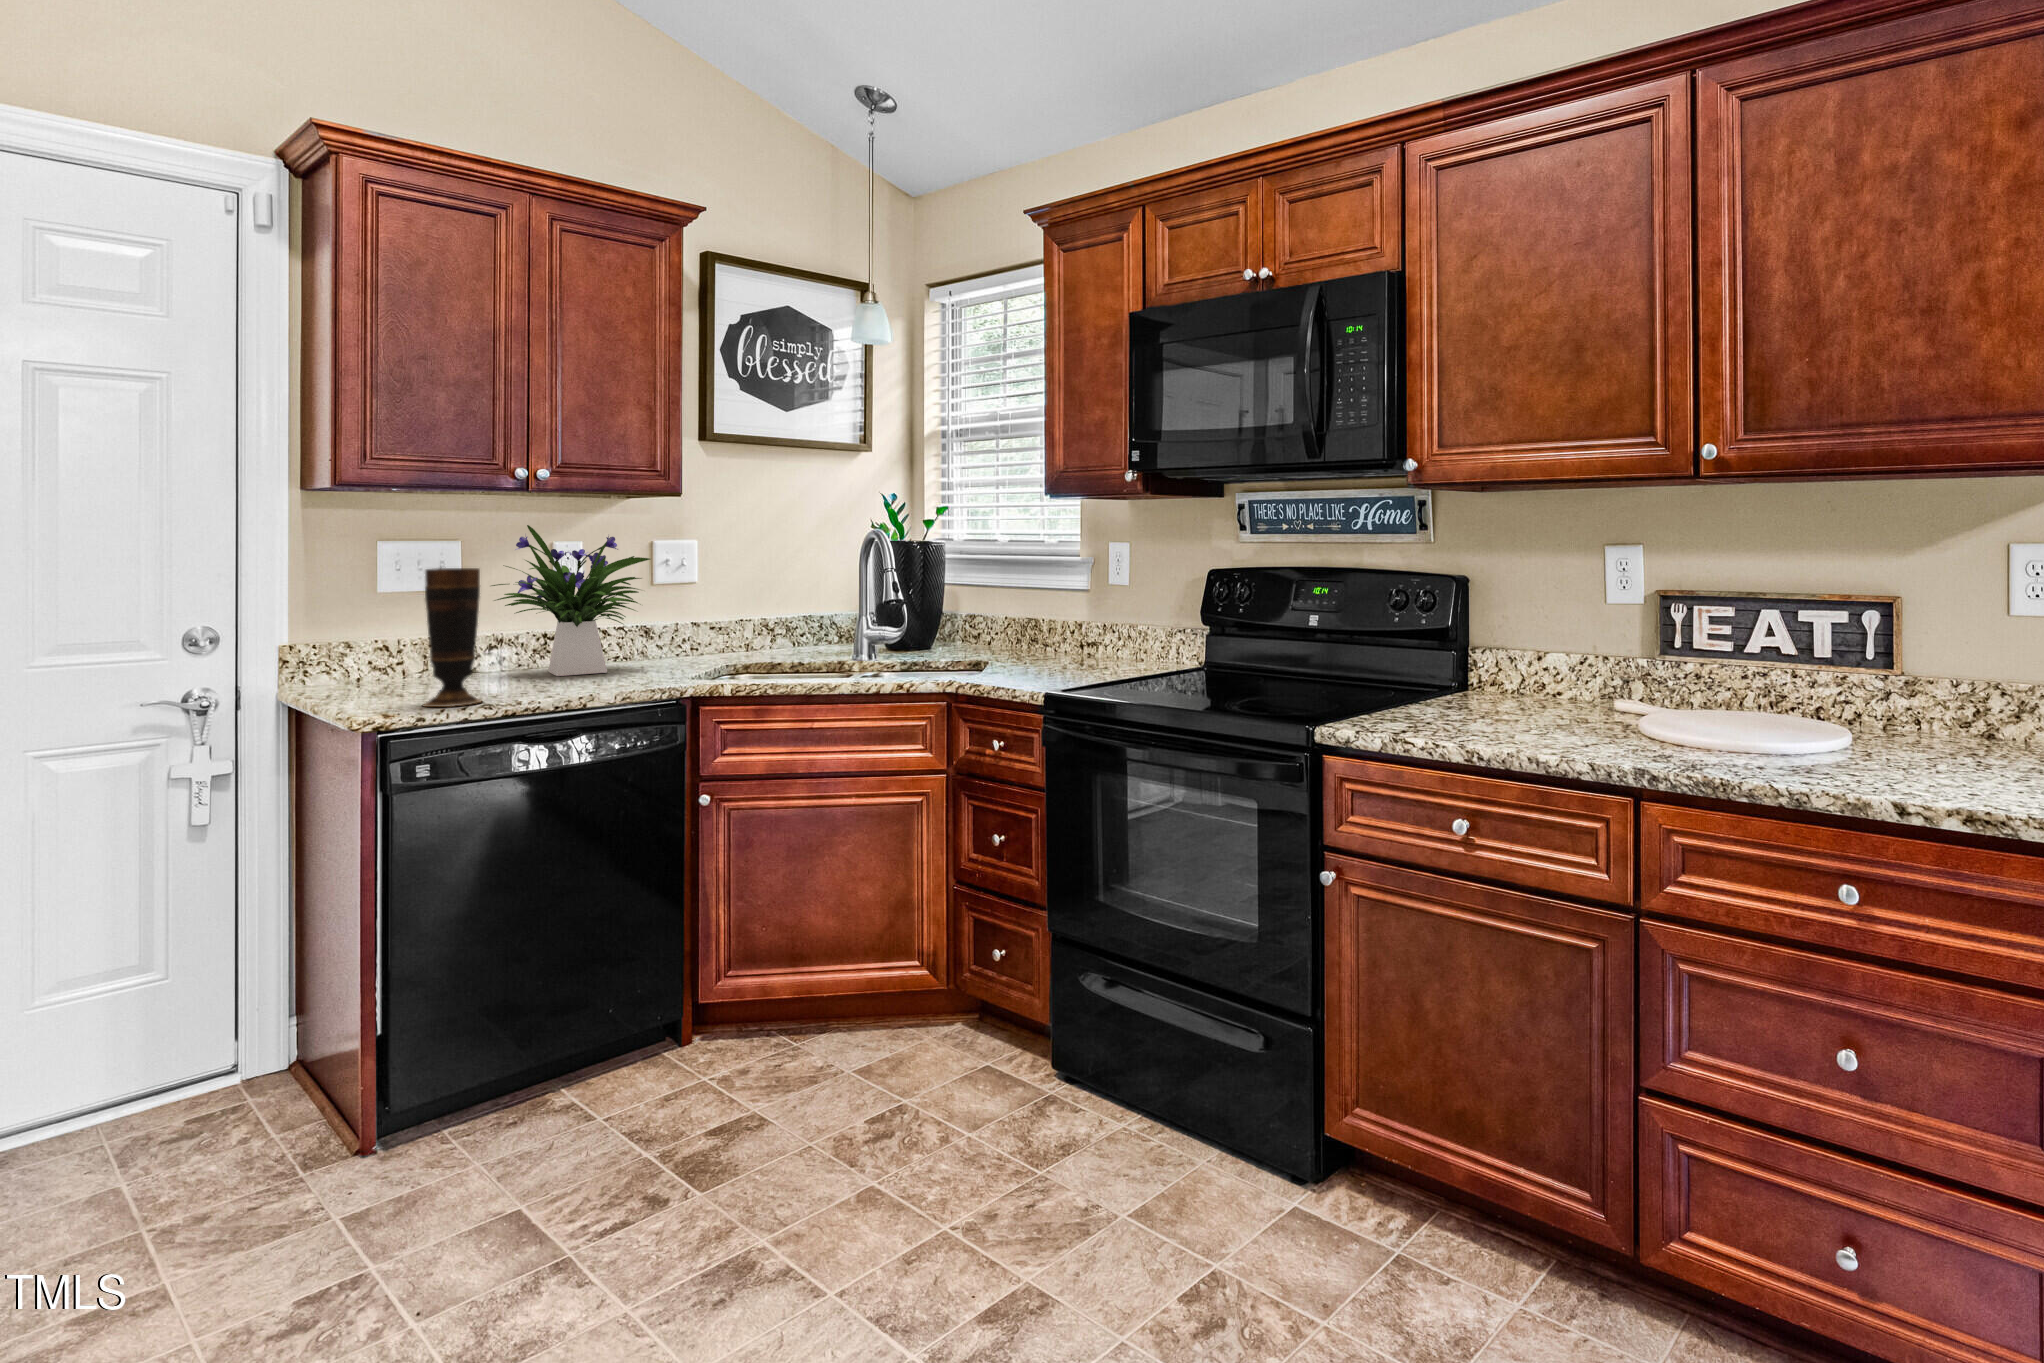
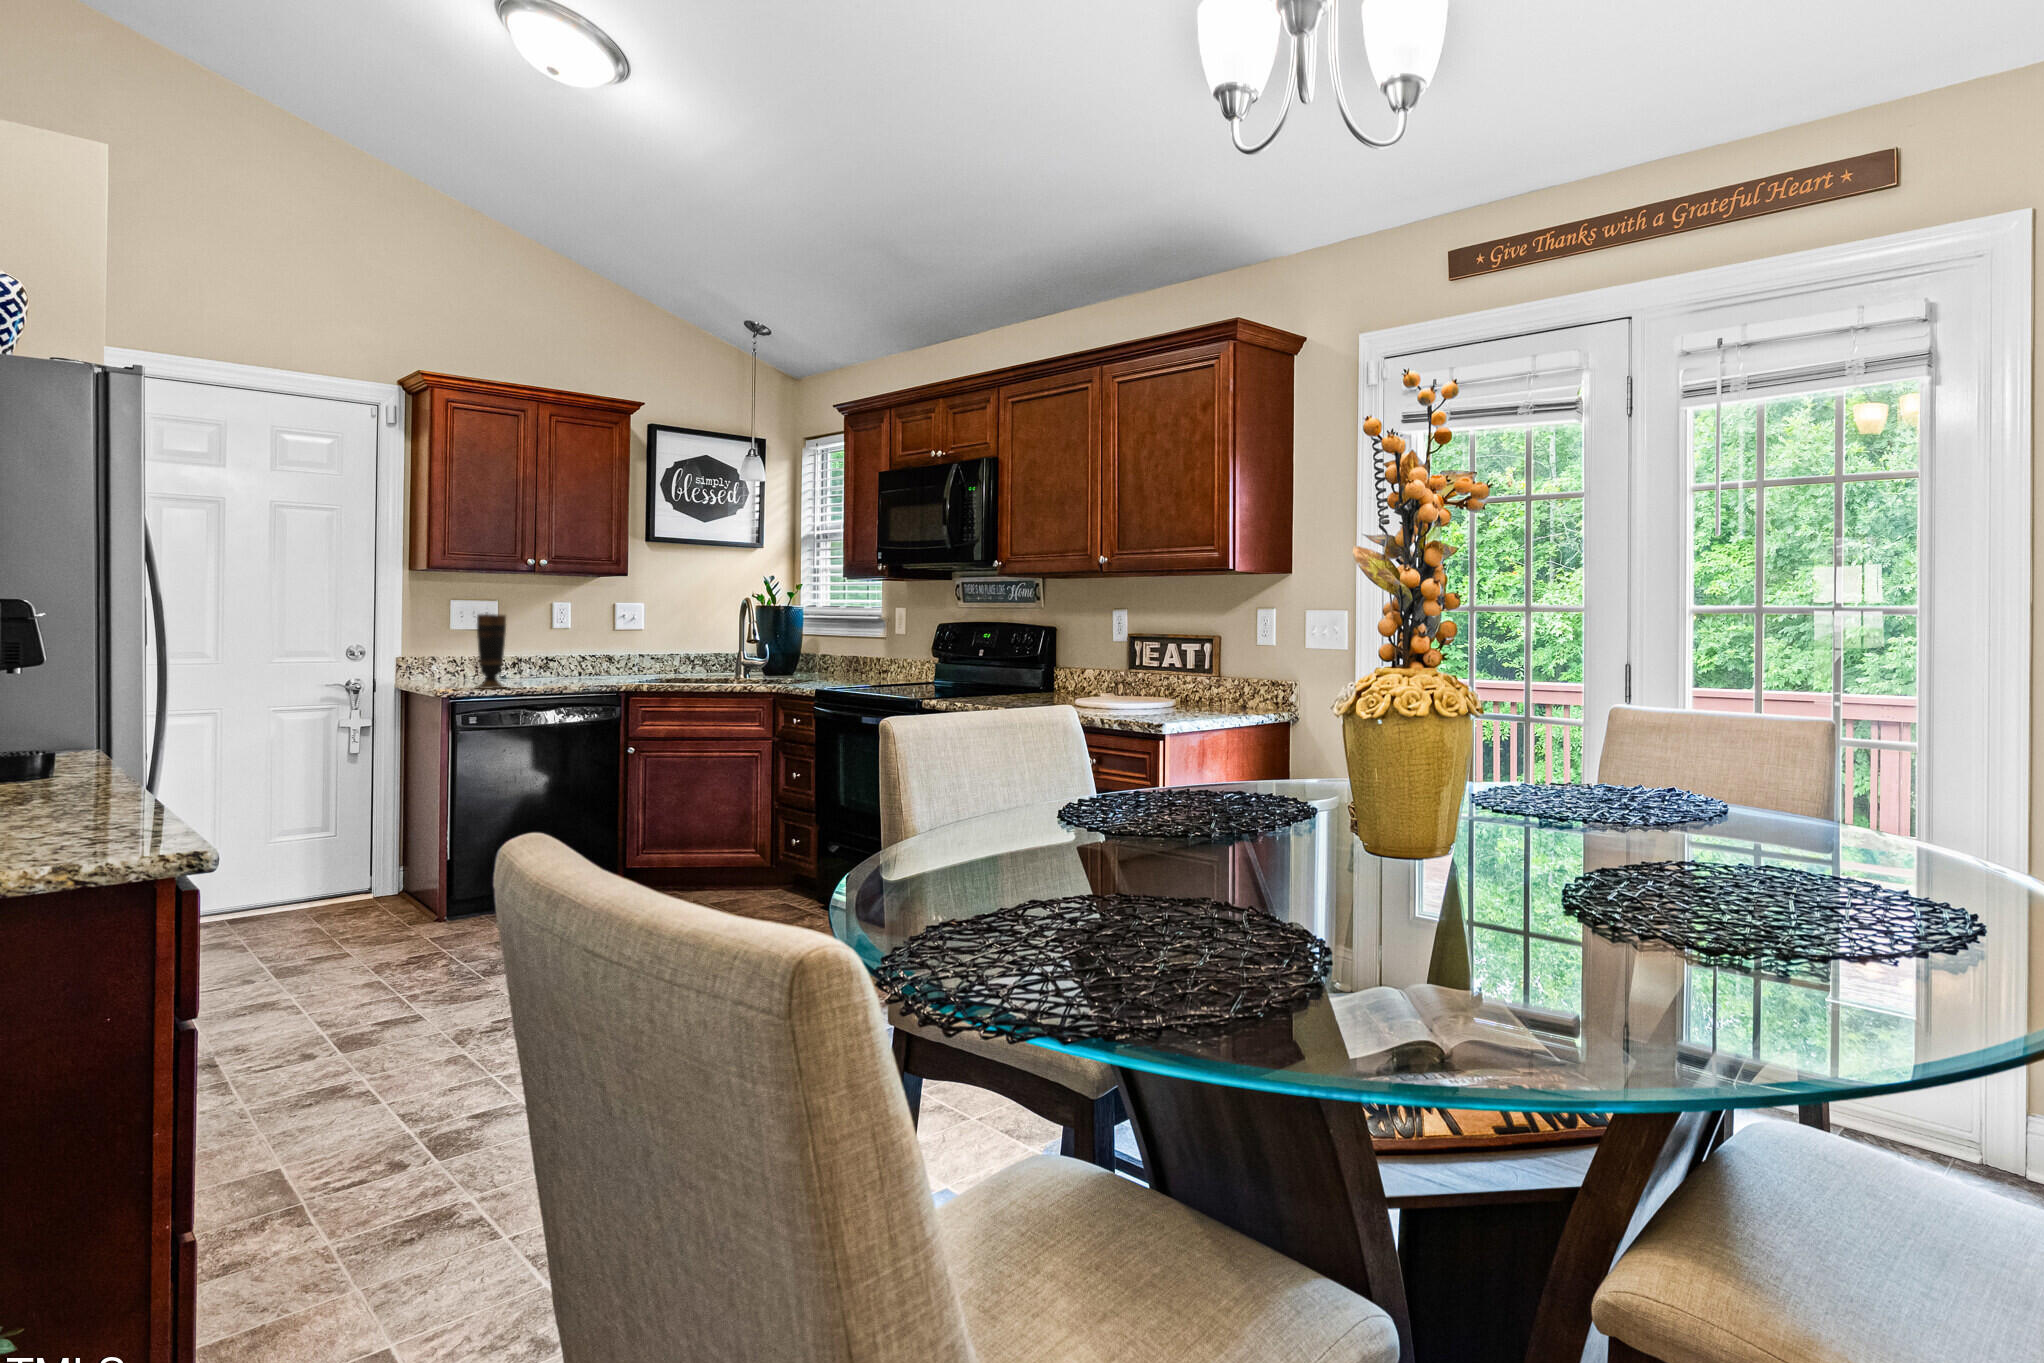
flower arrangement: present [491,525,650,676] -> none [514,592,611,681]

